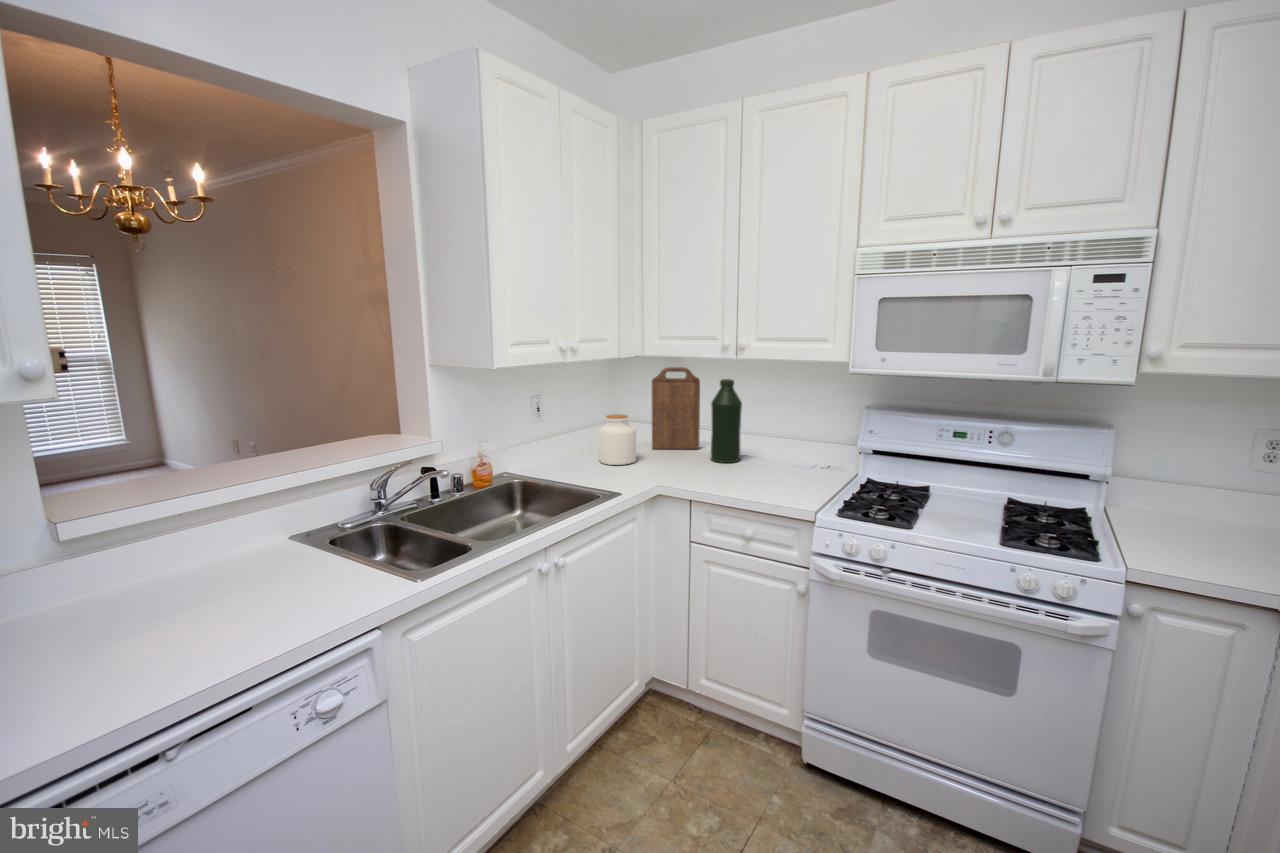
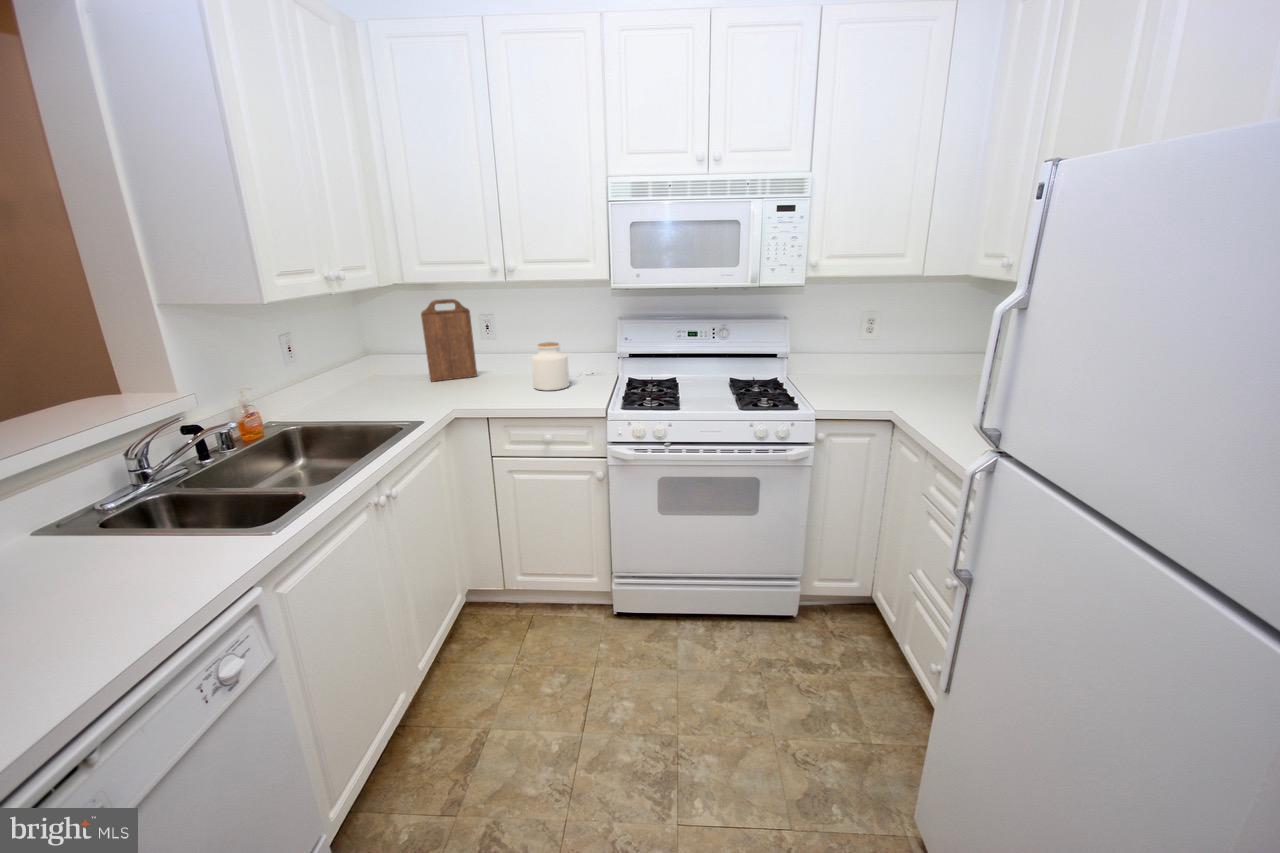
bottle: present [711,379,742,463] -> none [487,307,521,384]
jar: present [599,414,637,465] -> present [531,342,569,390]

